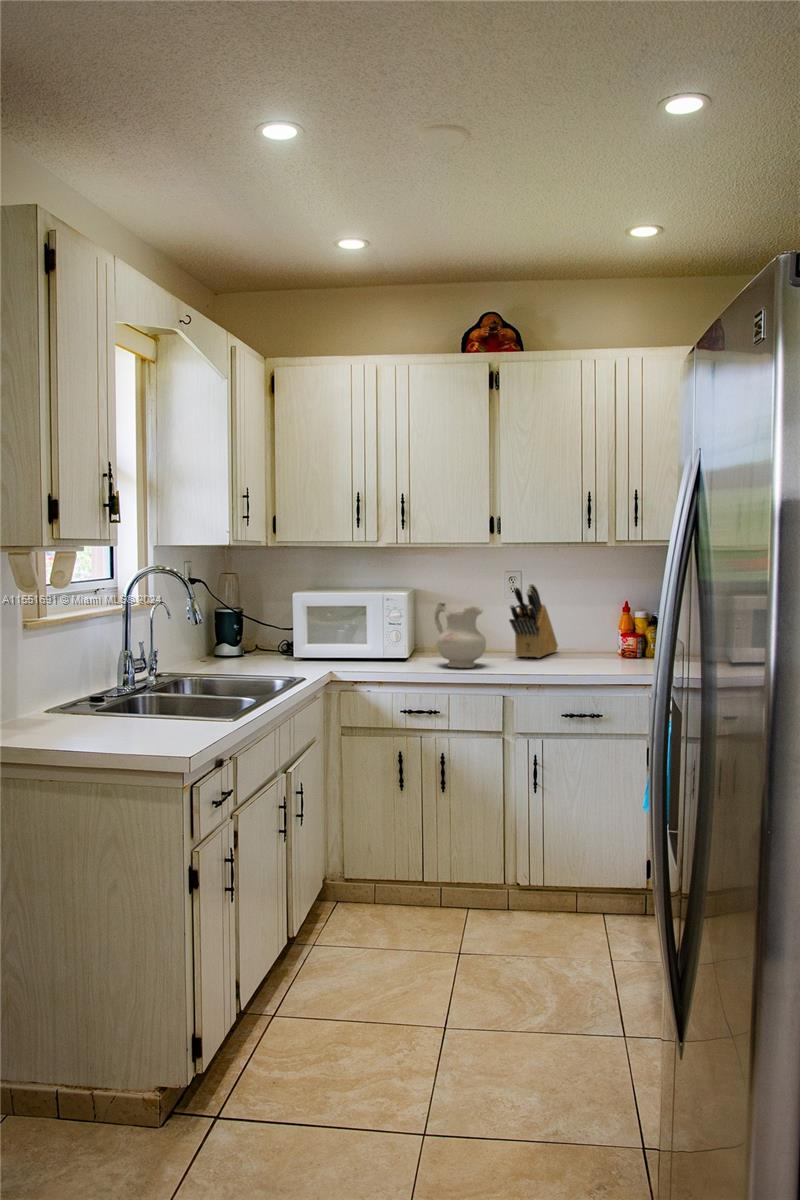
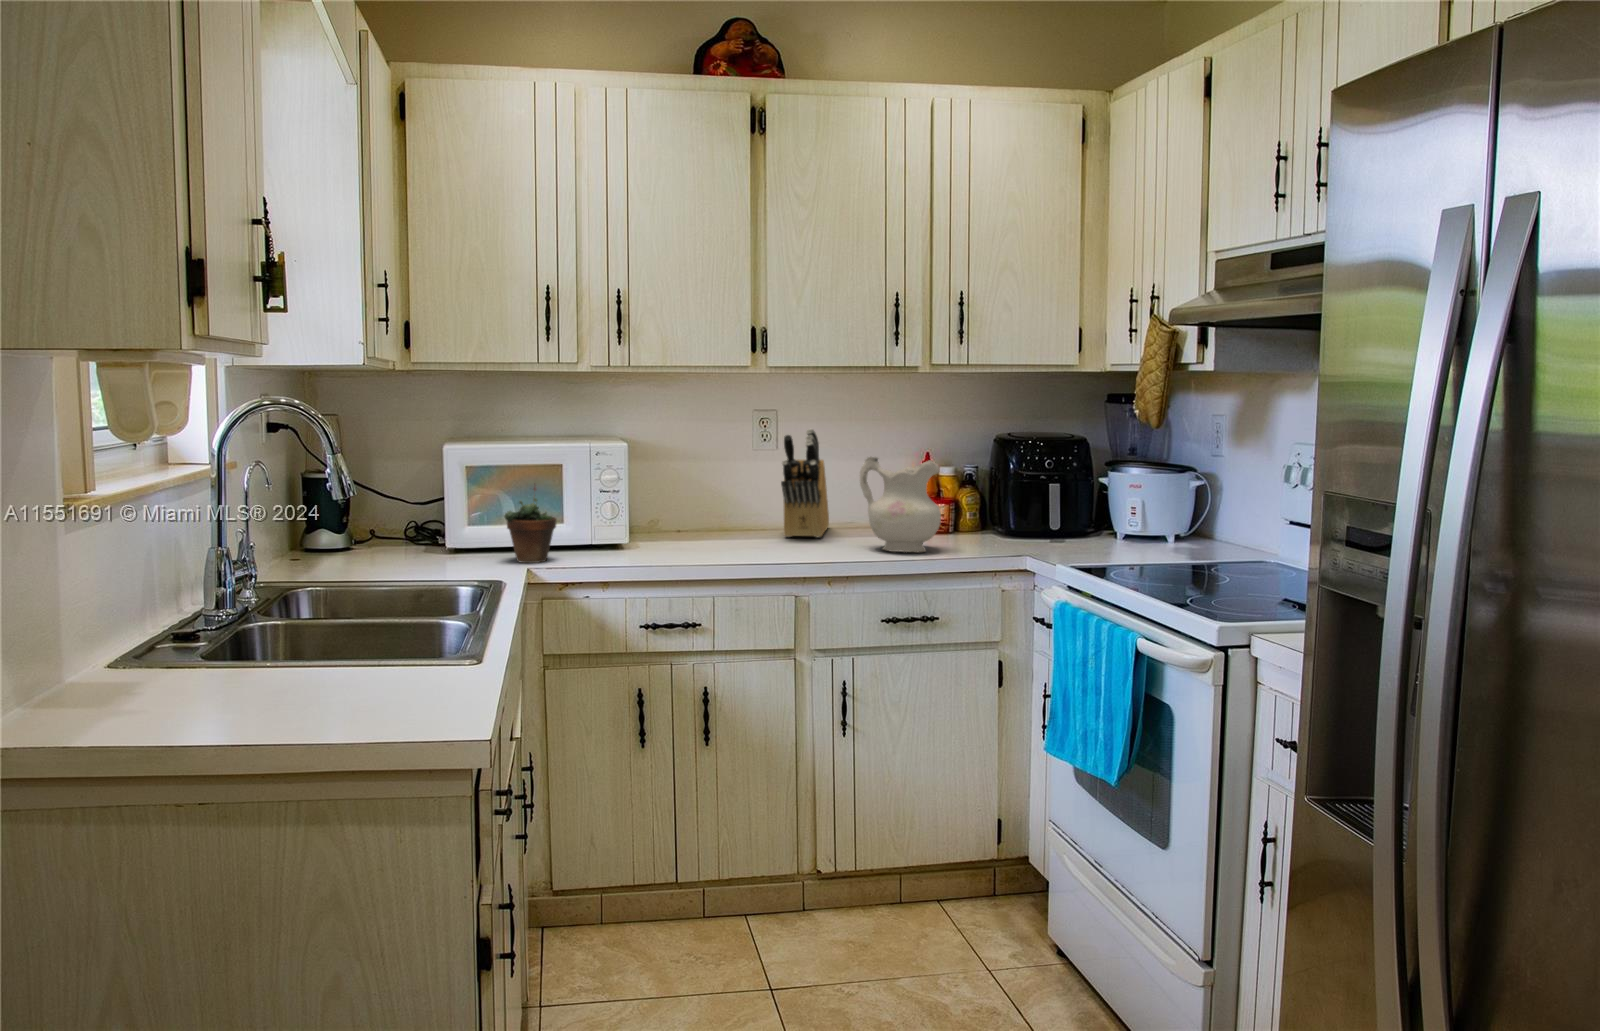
ceramic pitcher: present [434,603,486,668] -> present [860,457,941,553]
succulent plant: none [320,617,353,669] -> present [504,483,556,563]

